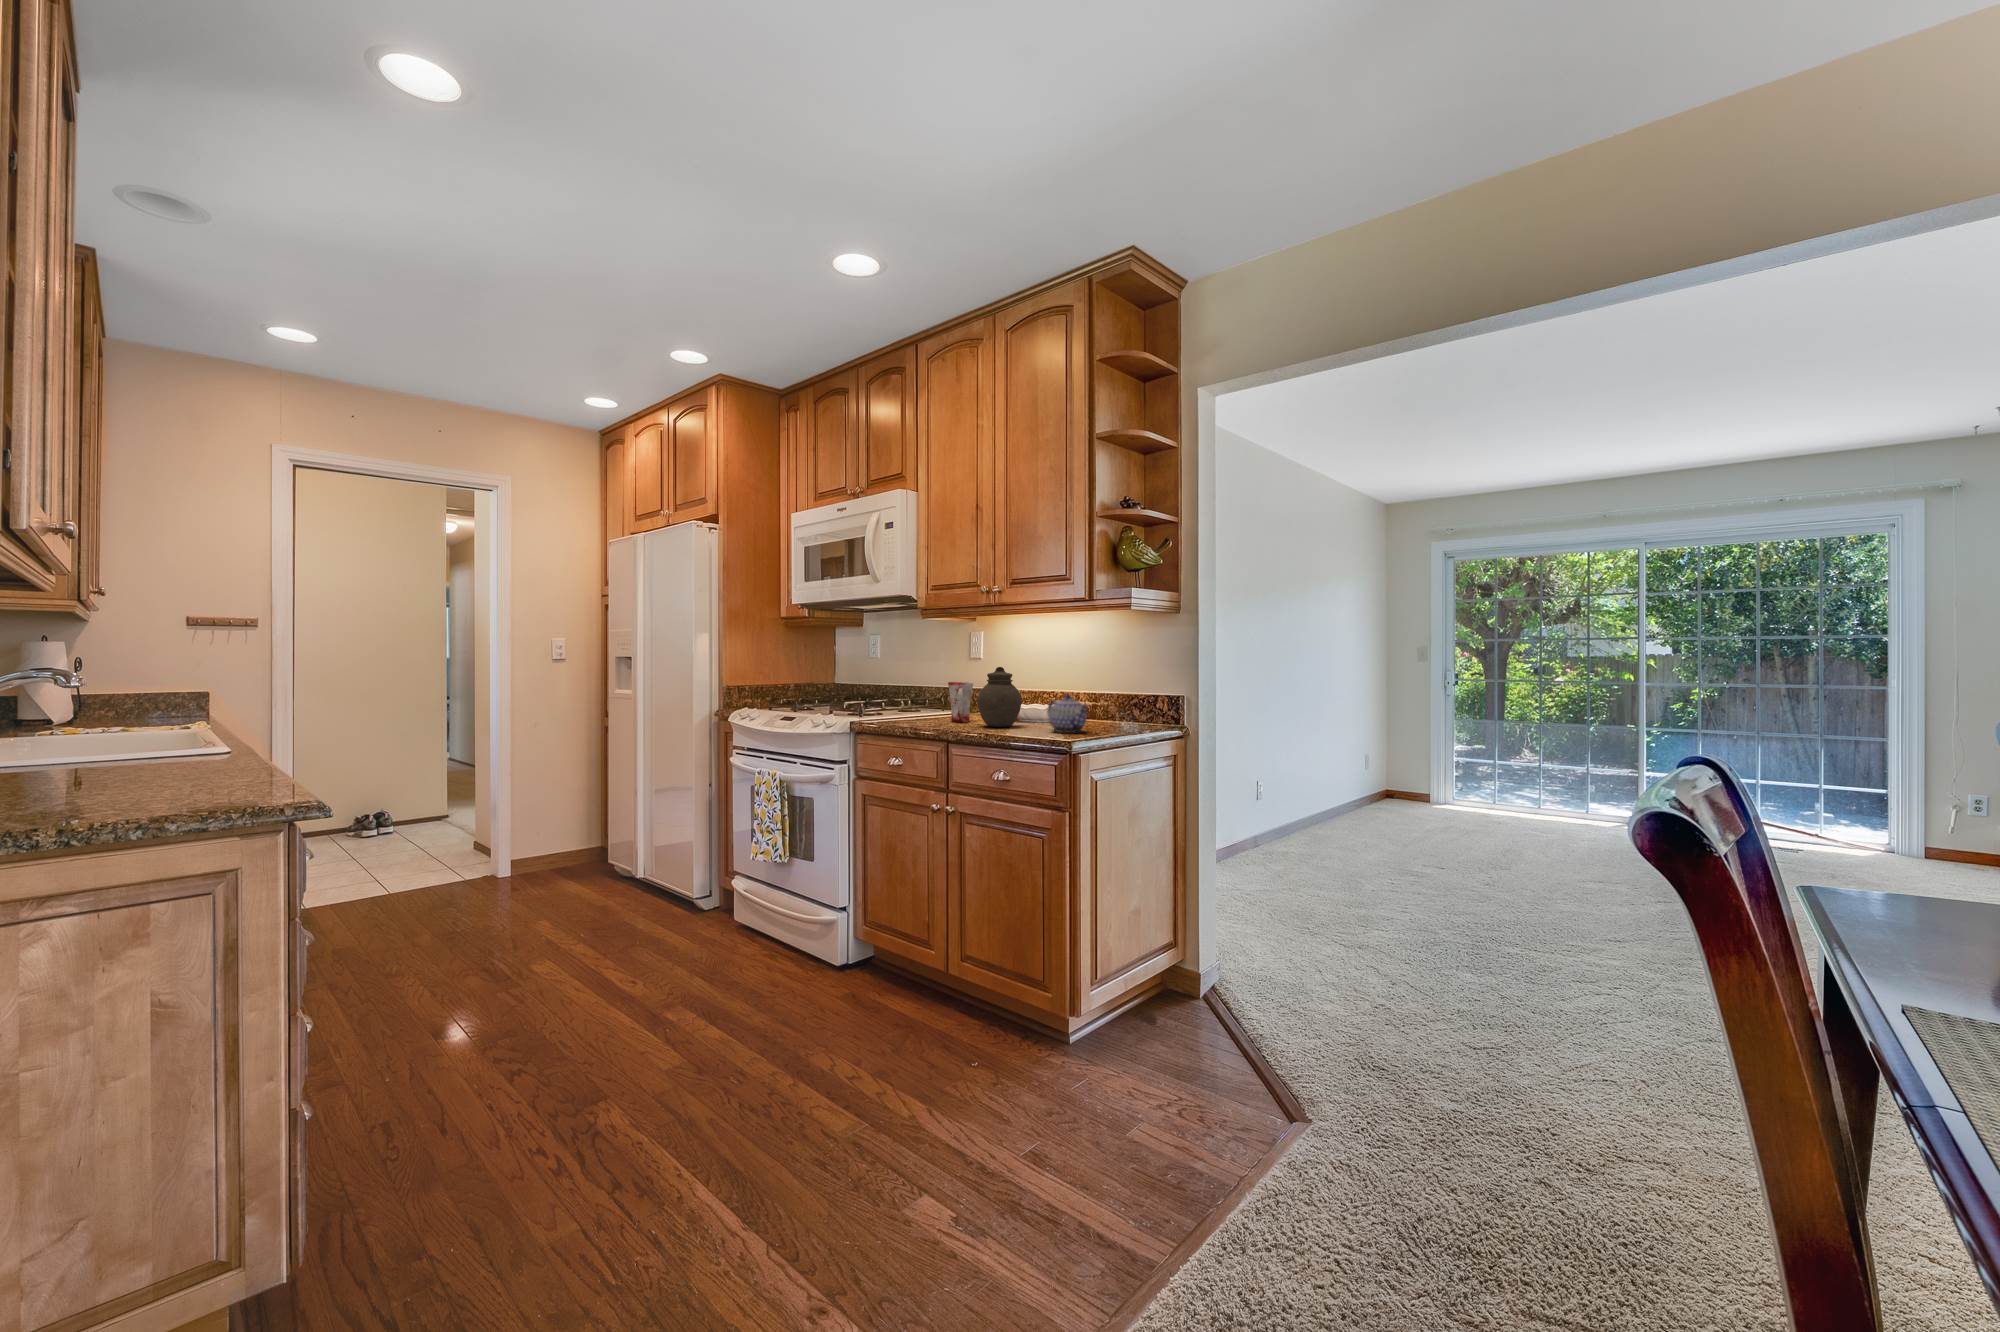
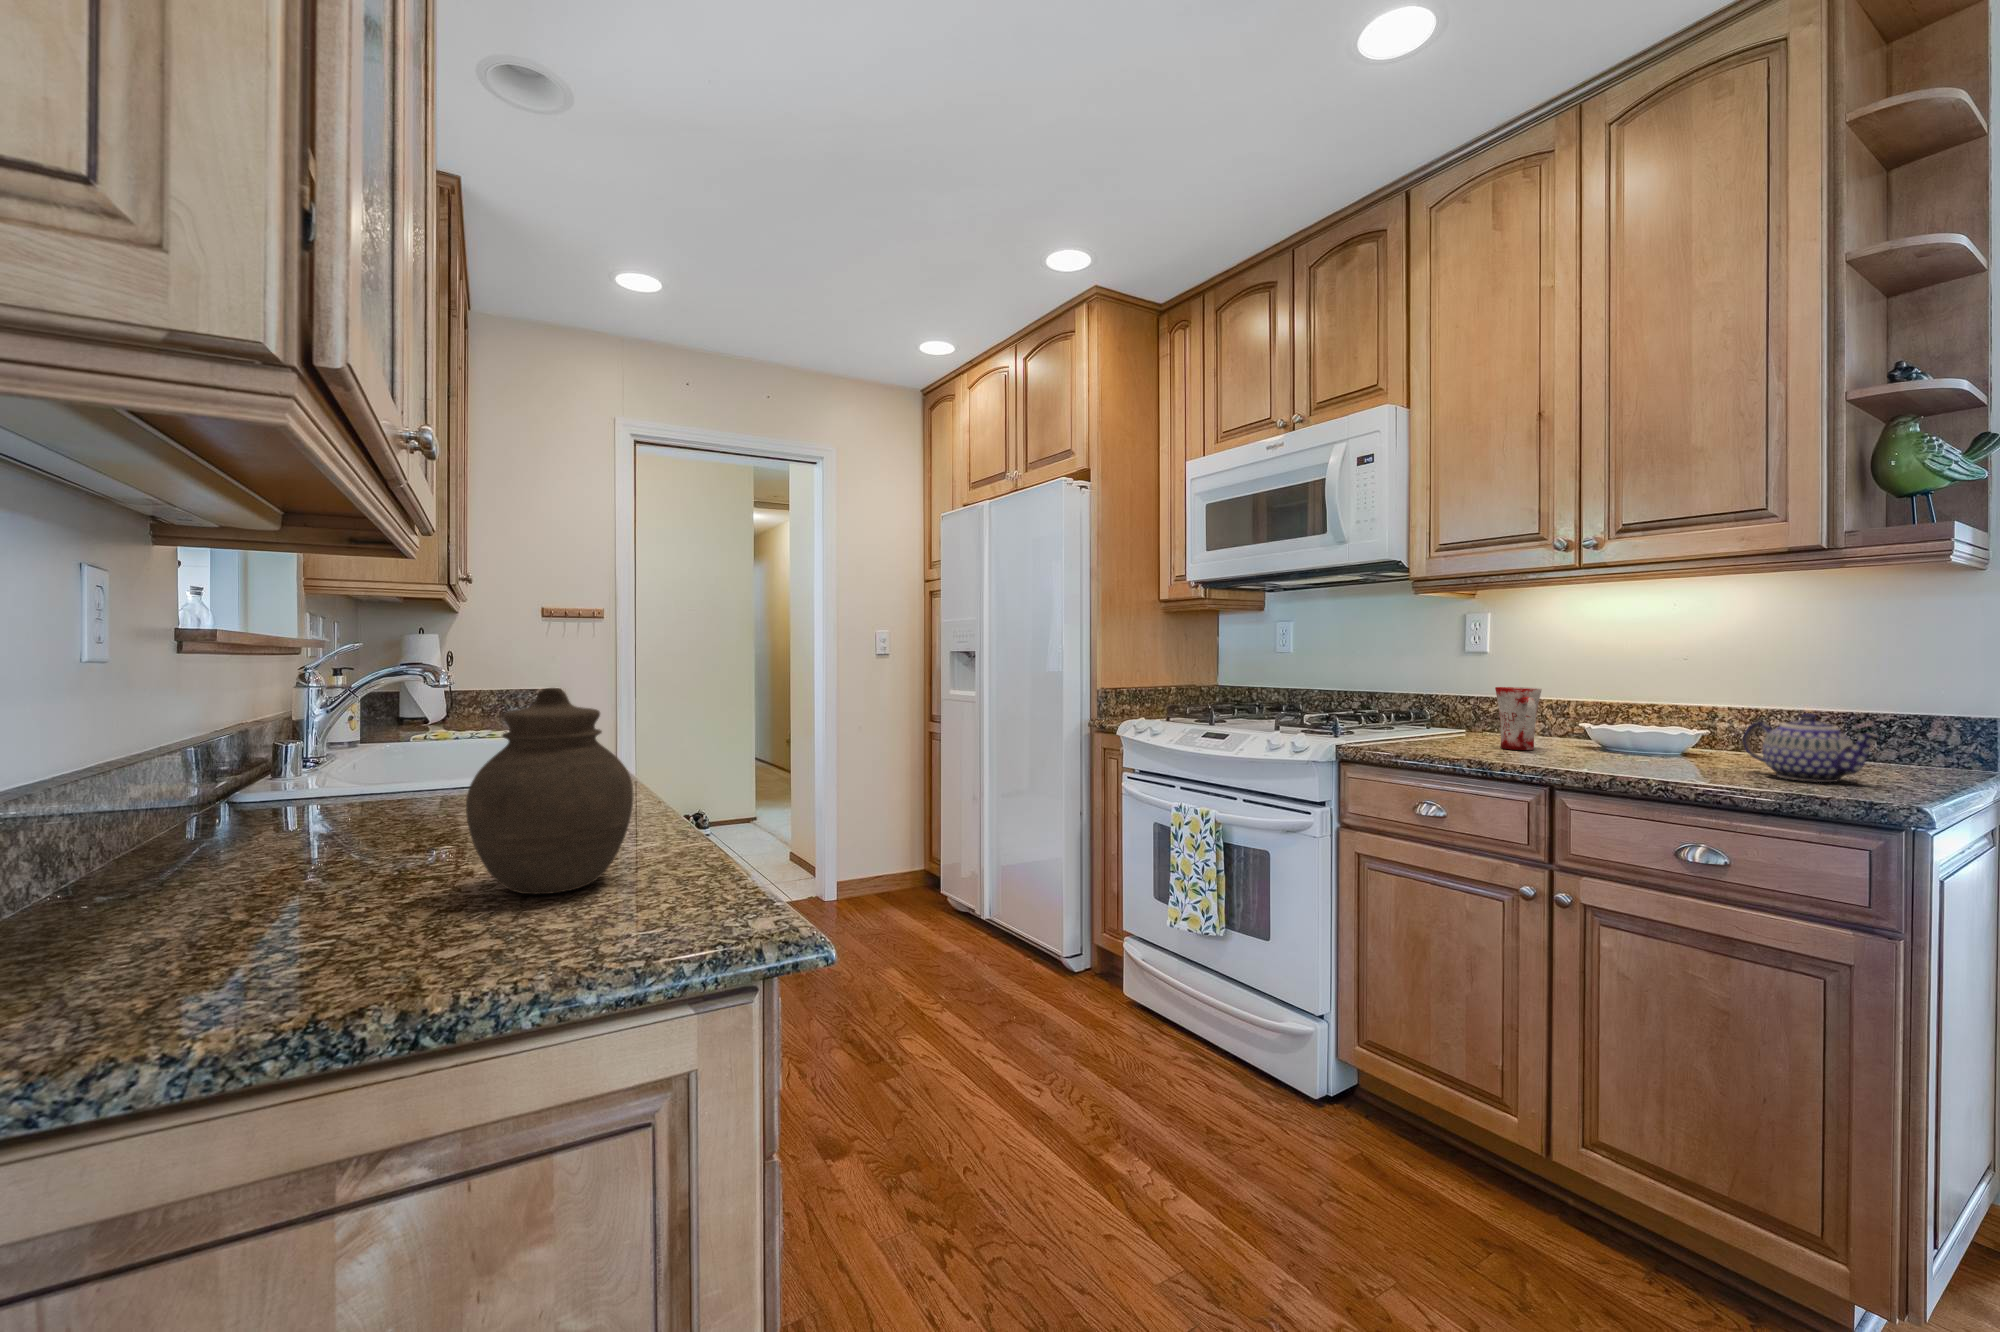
jar: present [978,667,1022,727] -> present [466,688,633,894]

